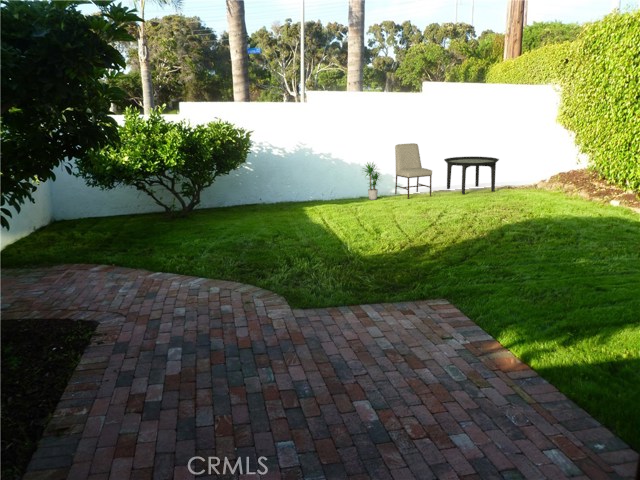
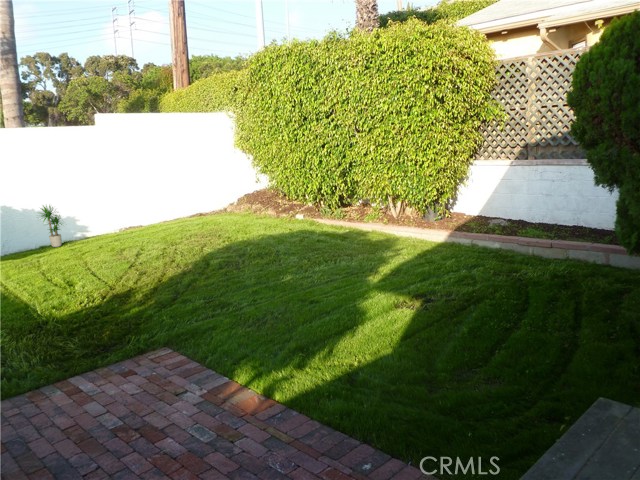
chair: present [395,143,432,199] -> none [74,179,125,240]
round table: present [444,157,499,194] -> none [132,186,189,227]

